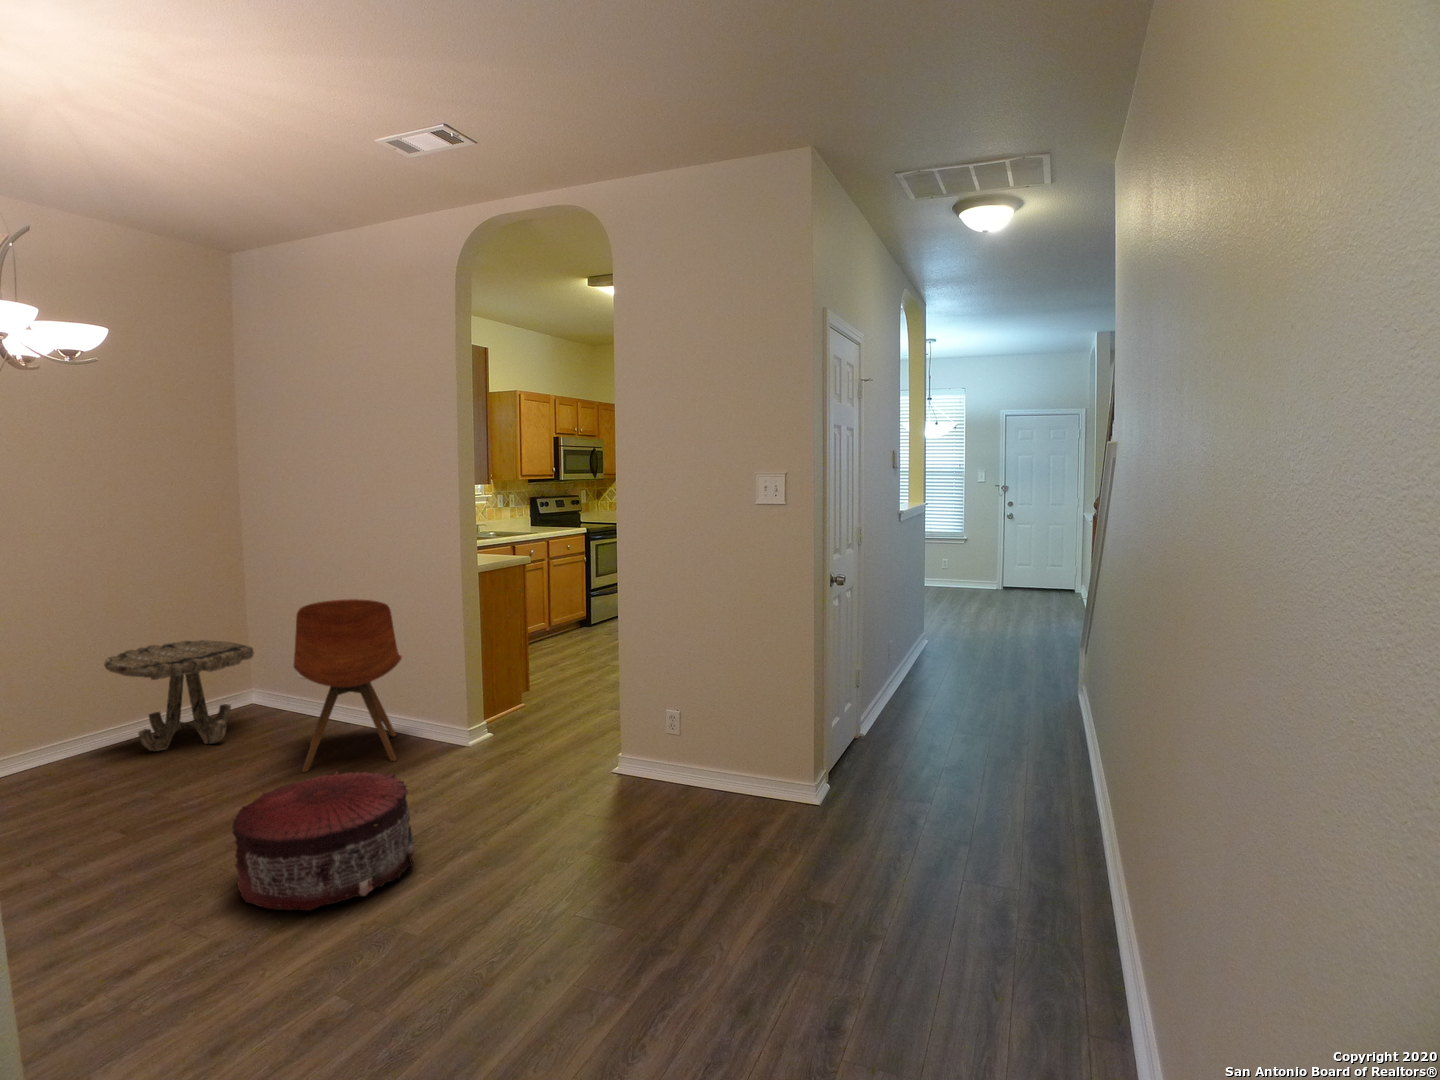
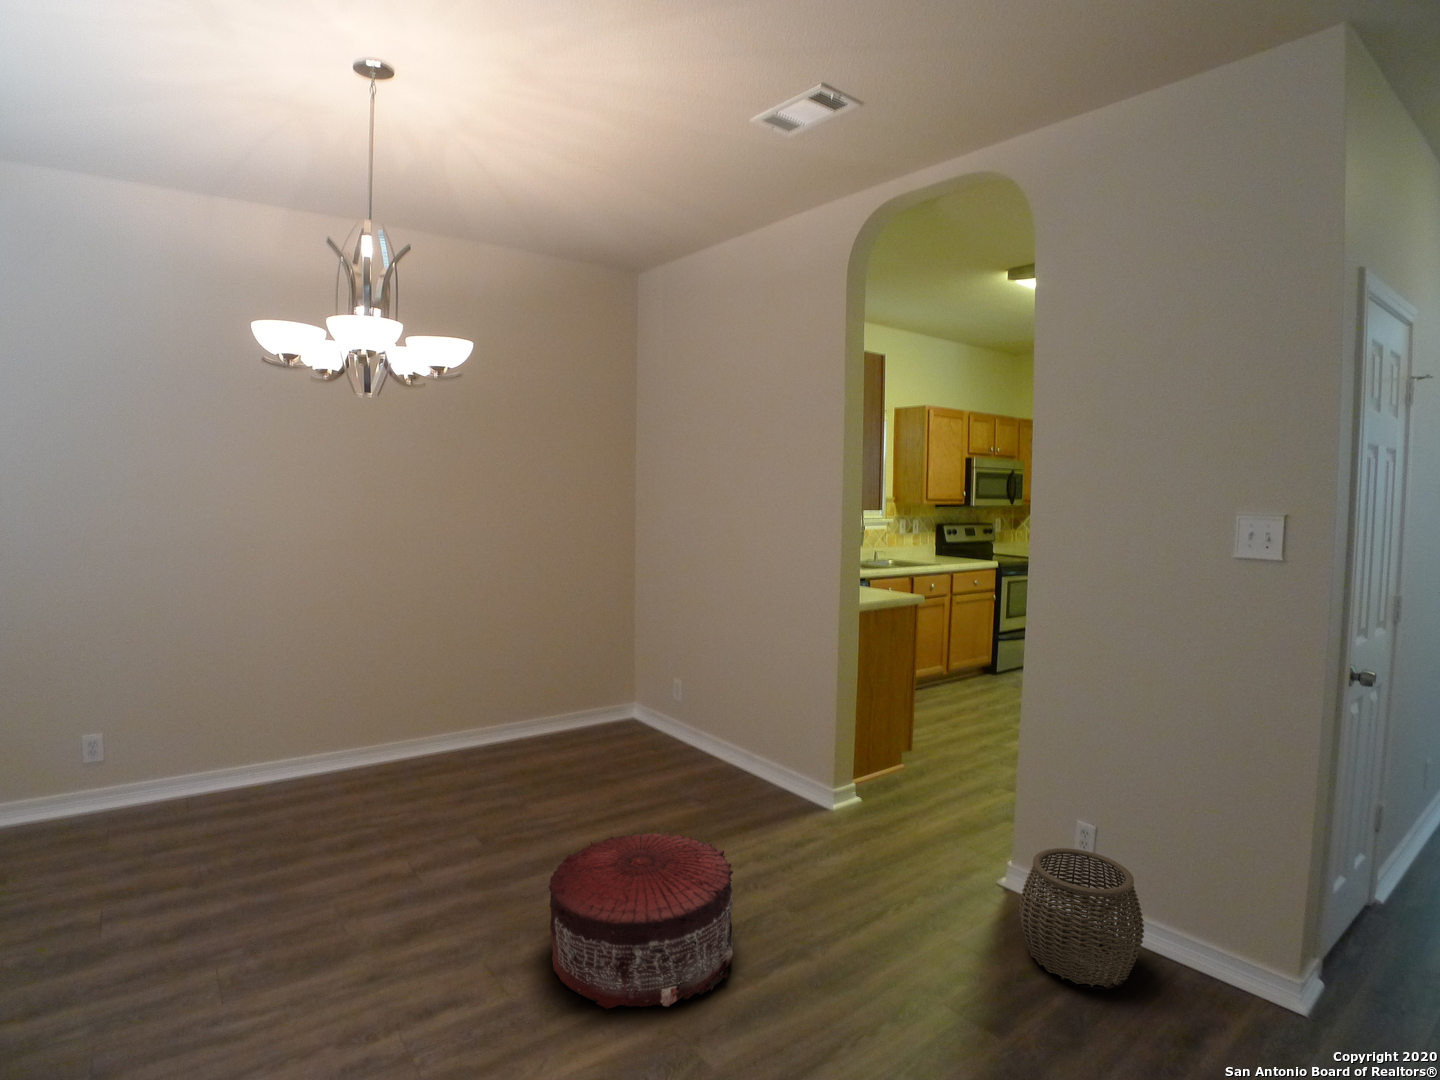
dining chair: present [293,599,402,772] -> none [659,631,767,815]
side table: present [104,640,254,751] -> none [519,651,638,756]
woven basket: none [627,722,707,810] -> present [1019,848,1144,987]

